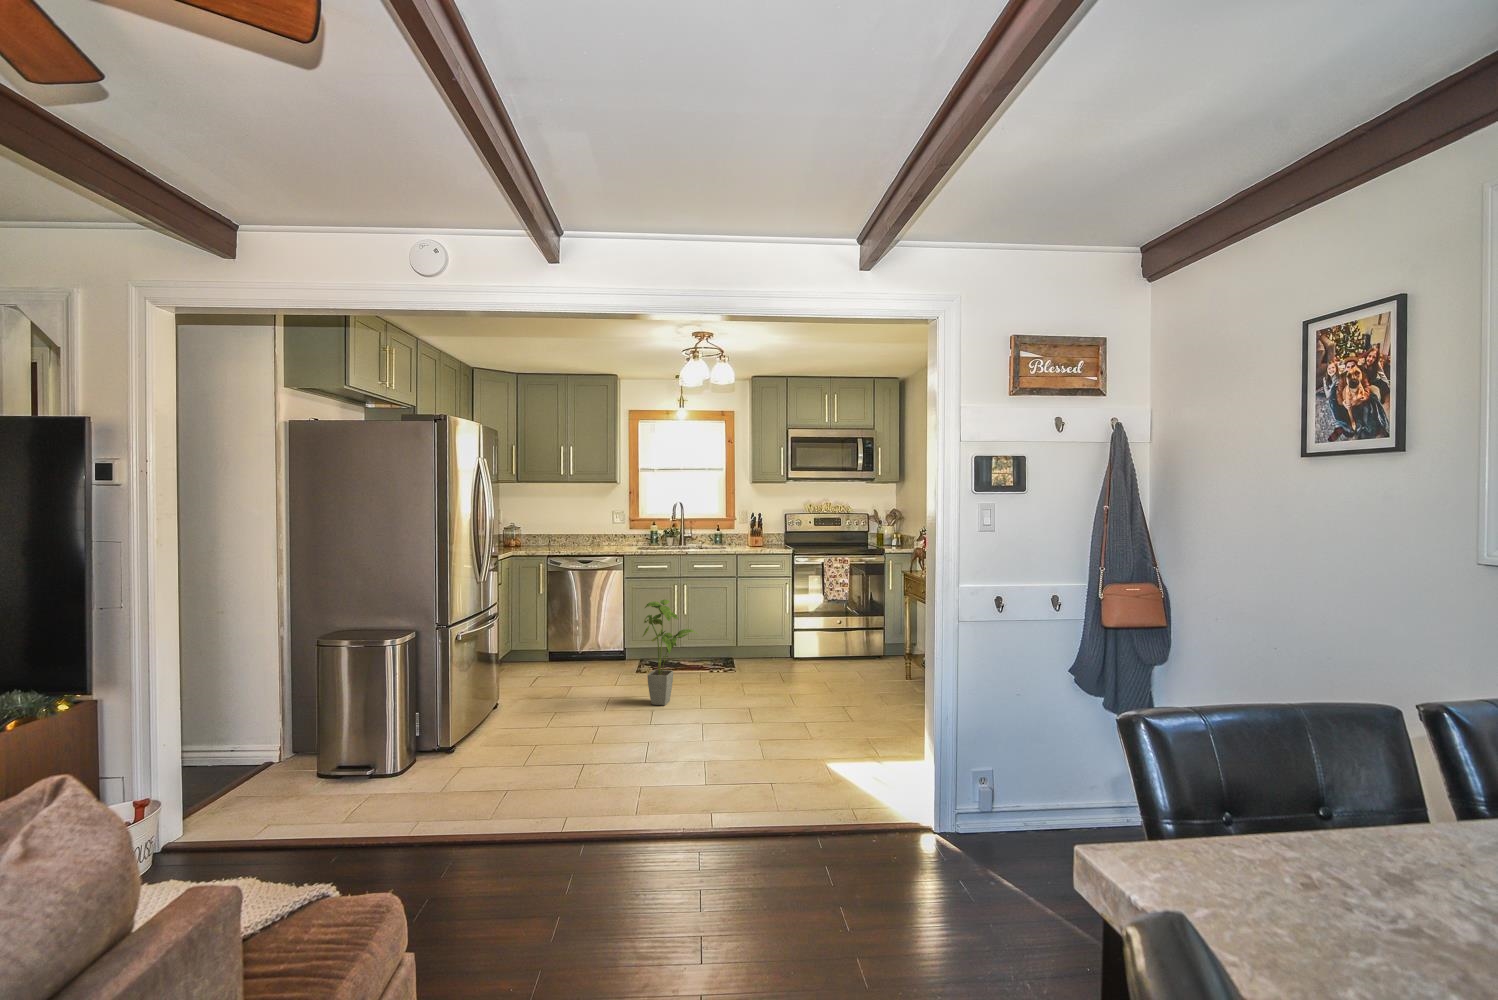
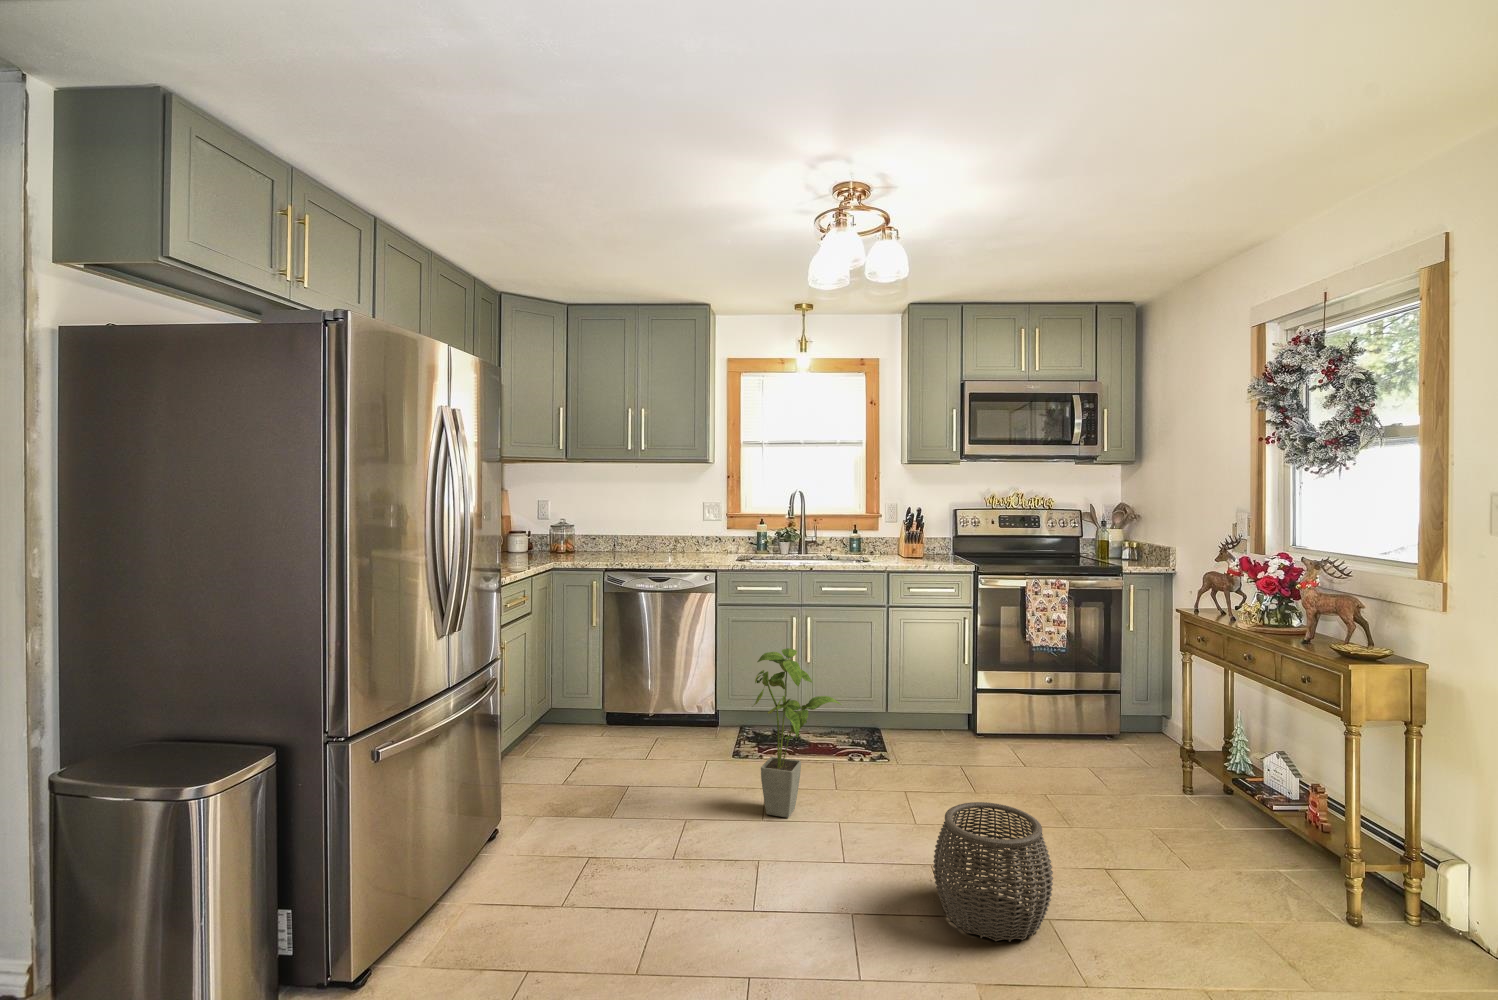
woven basket: none [742,680,807,751] -> present [933,802,1053,942]

